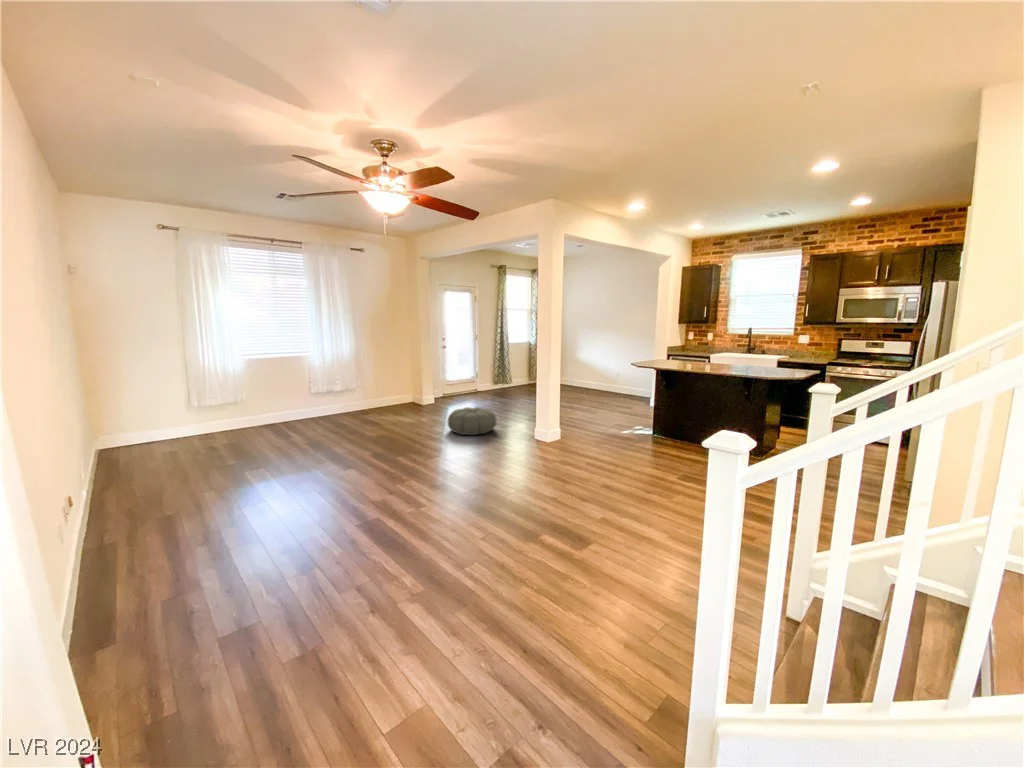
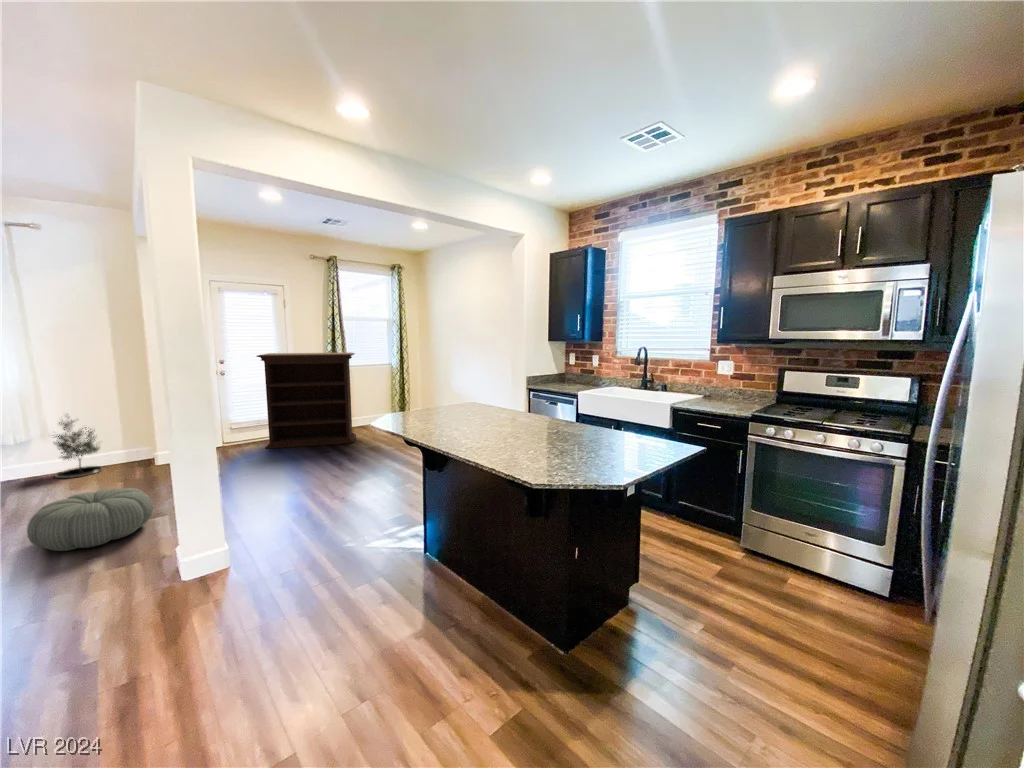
bookshelf: none [469,332,531,397] -> present [257,353,356,449]
potted tree: none [375,370,400,411] -> present [54,414,103,478]

